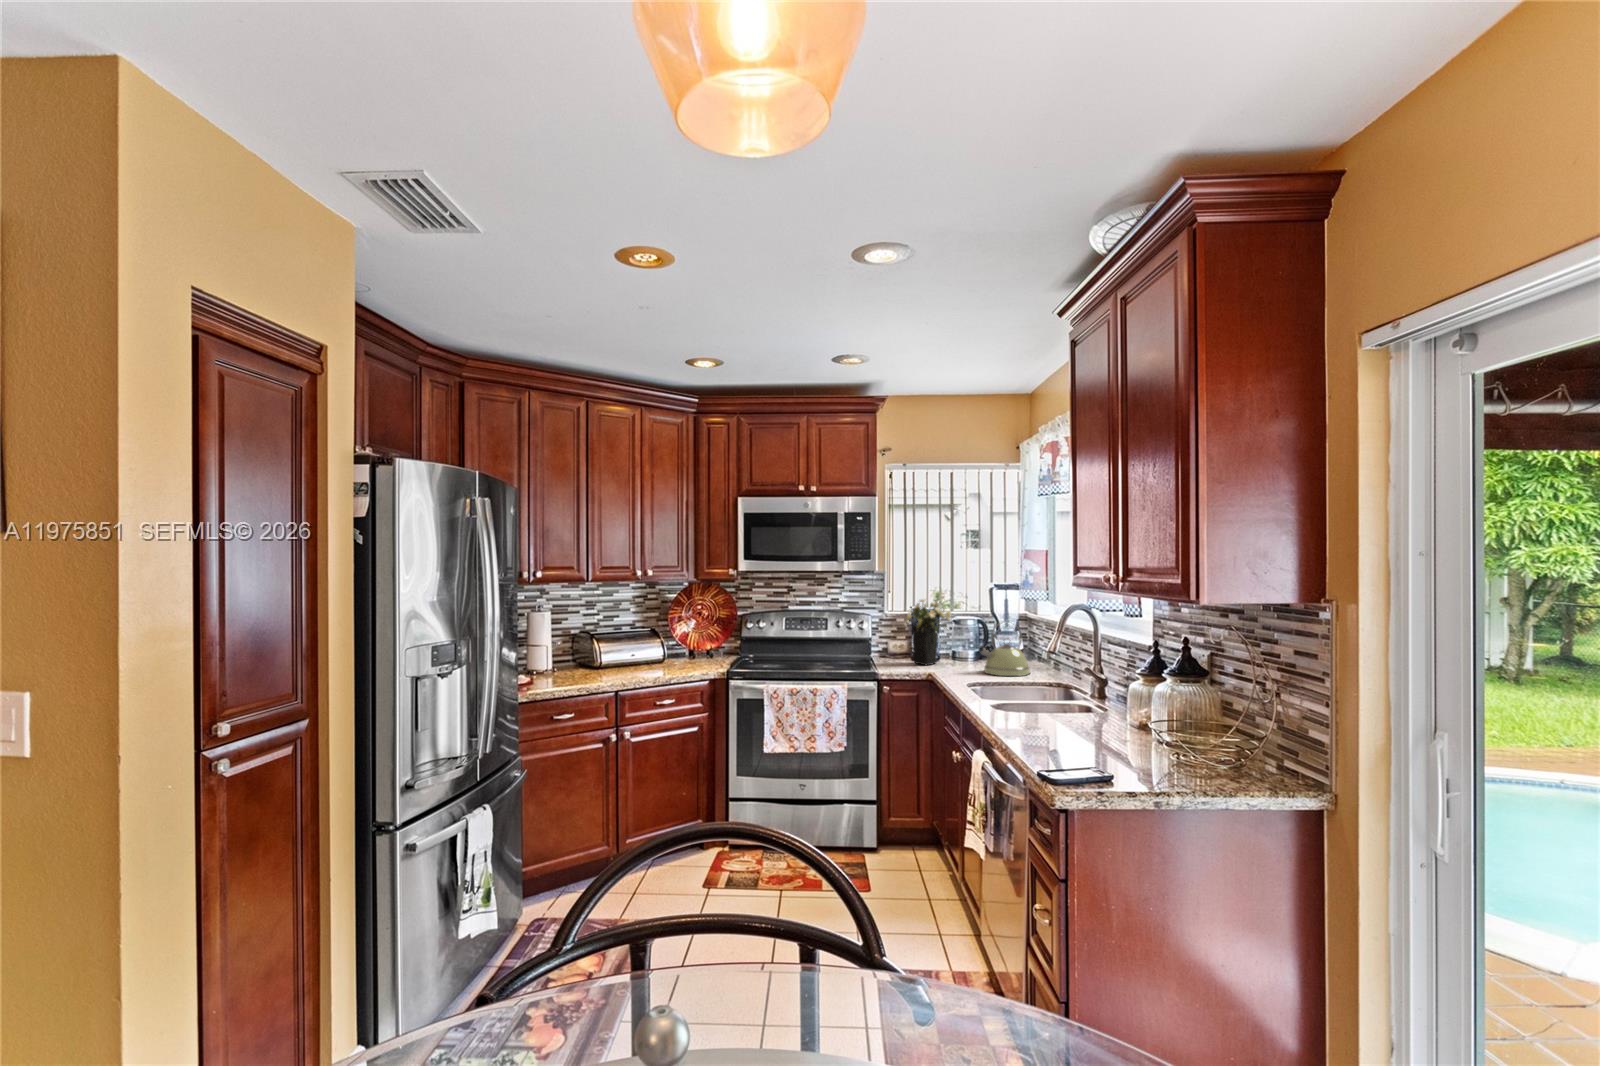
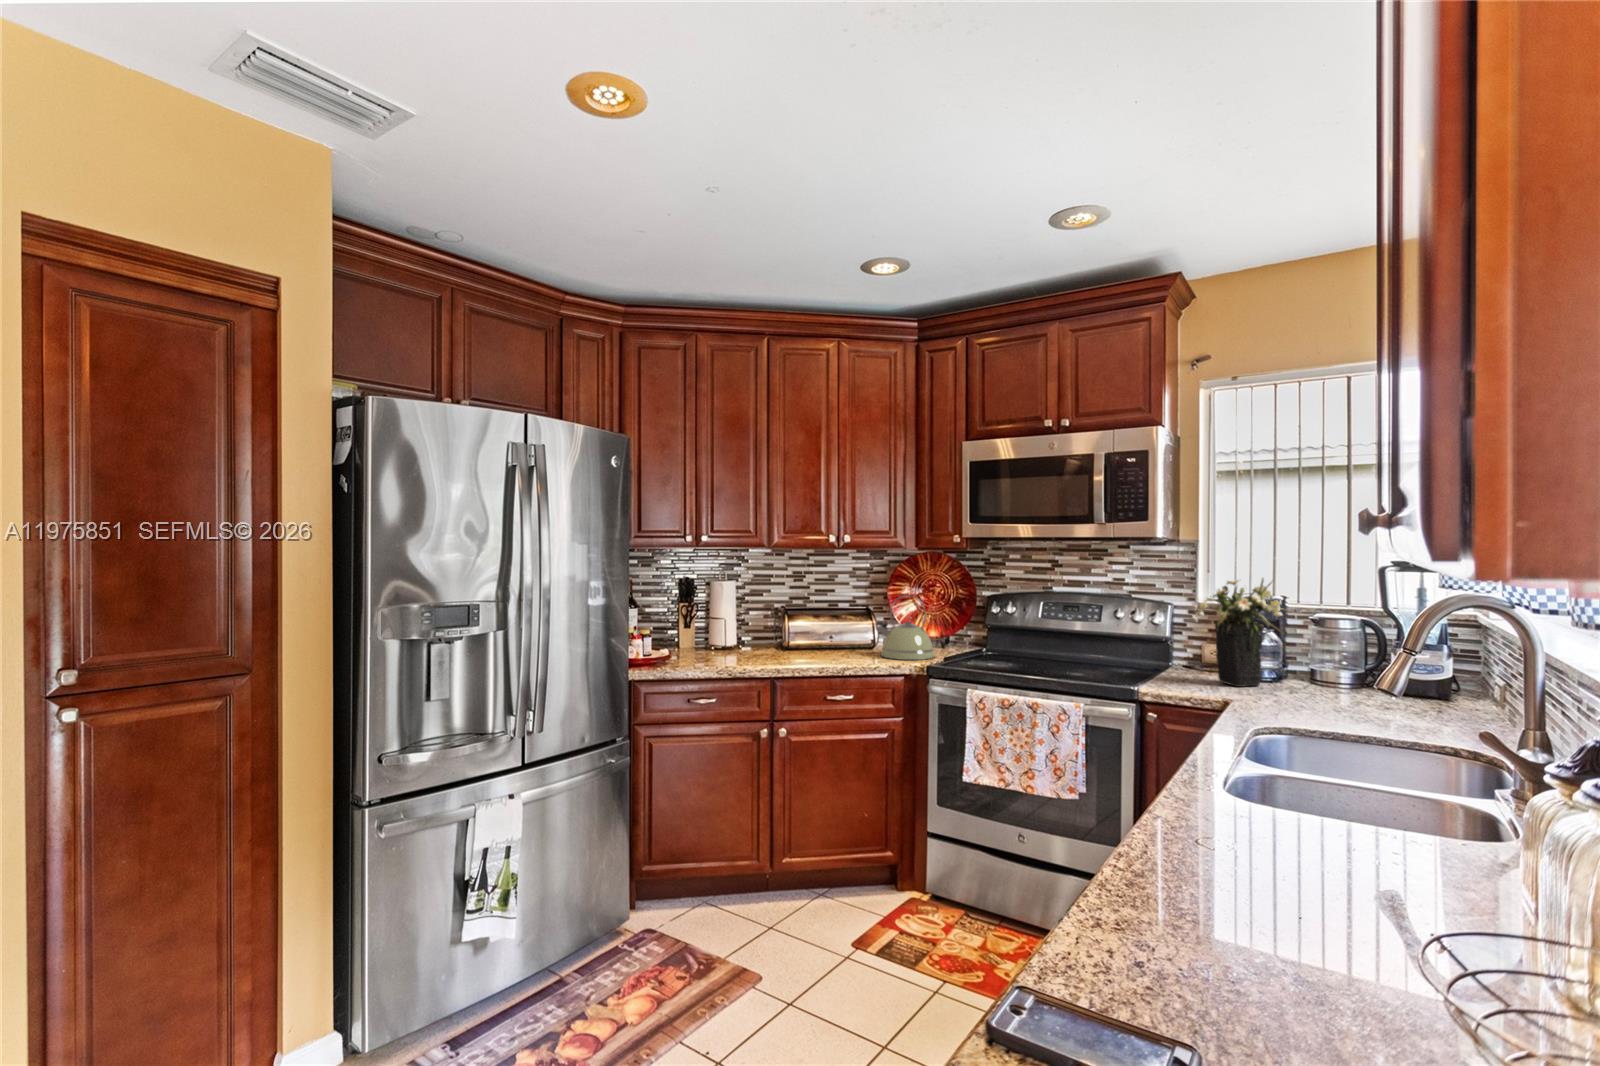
kettle: present [980,622,1031,676] -> present [876,596,935,660]

